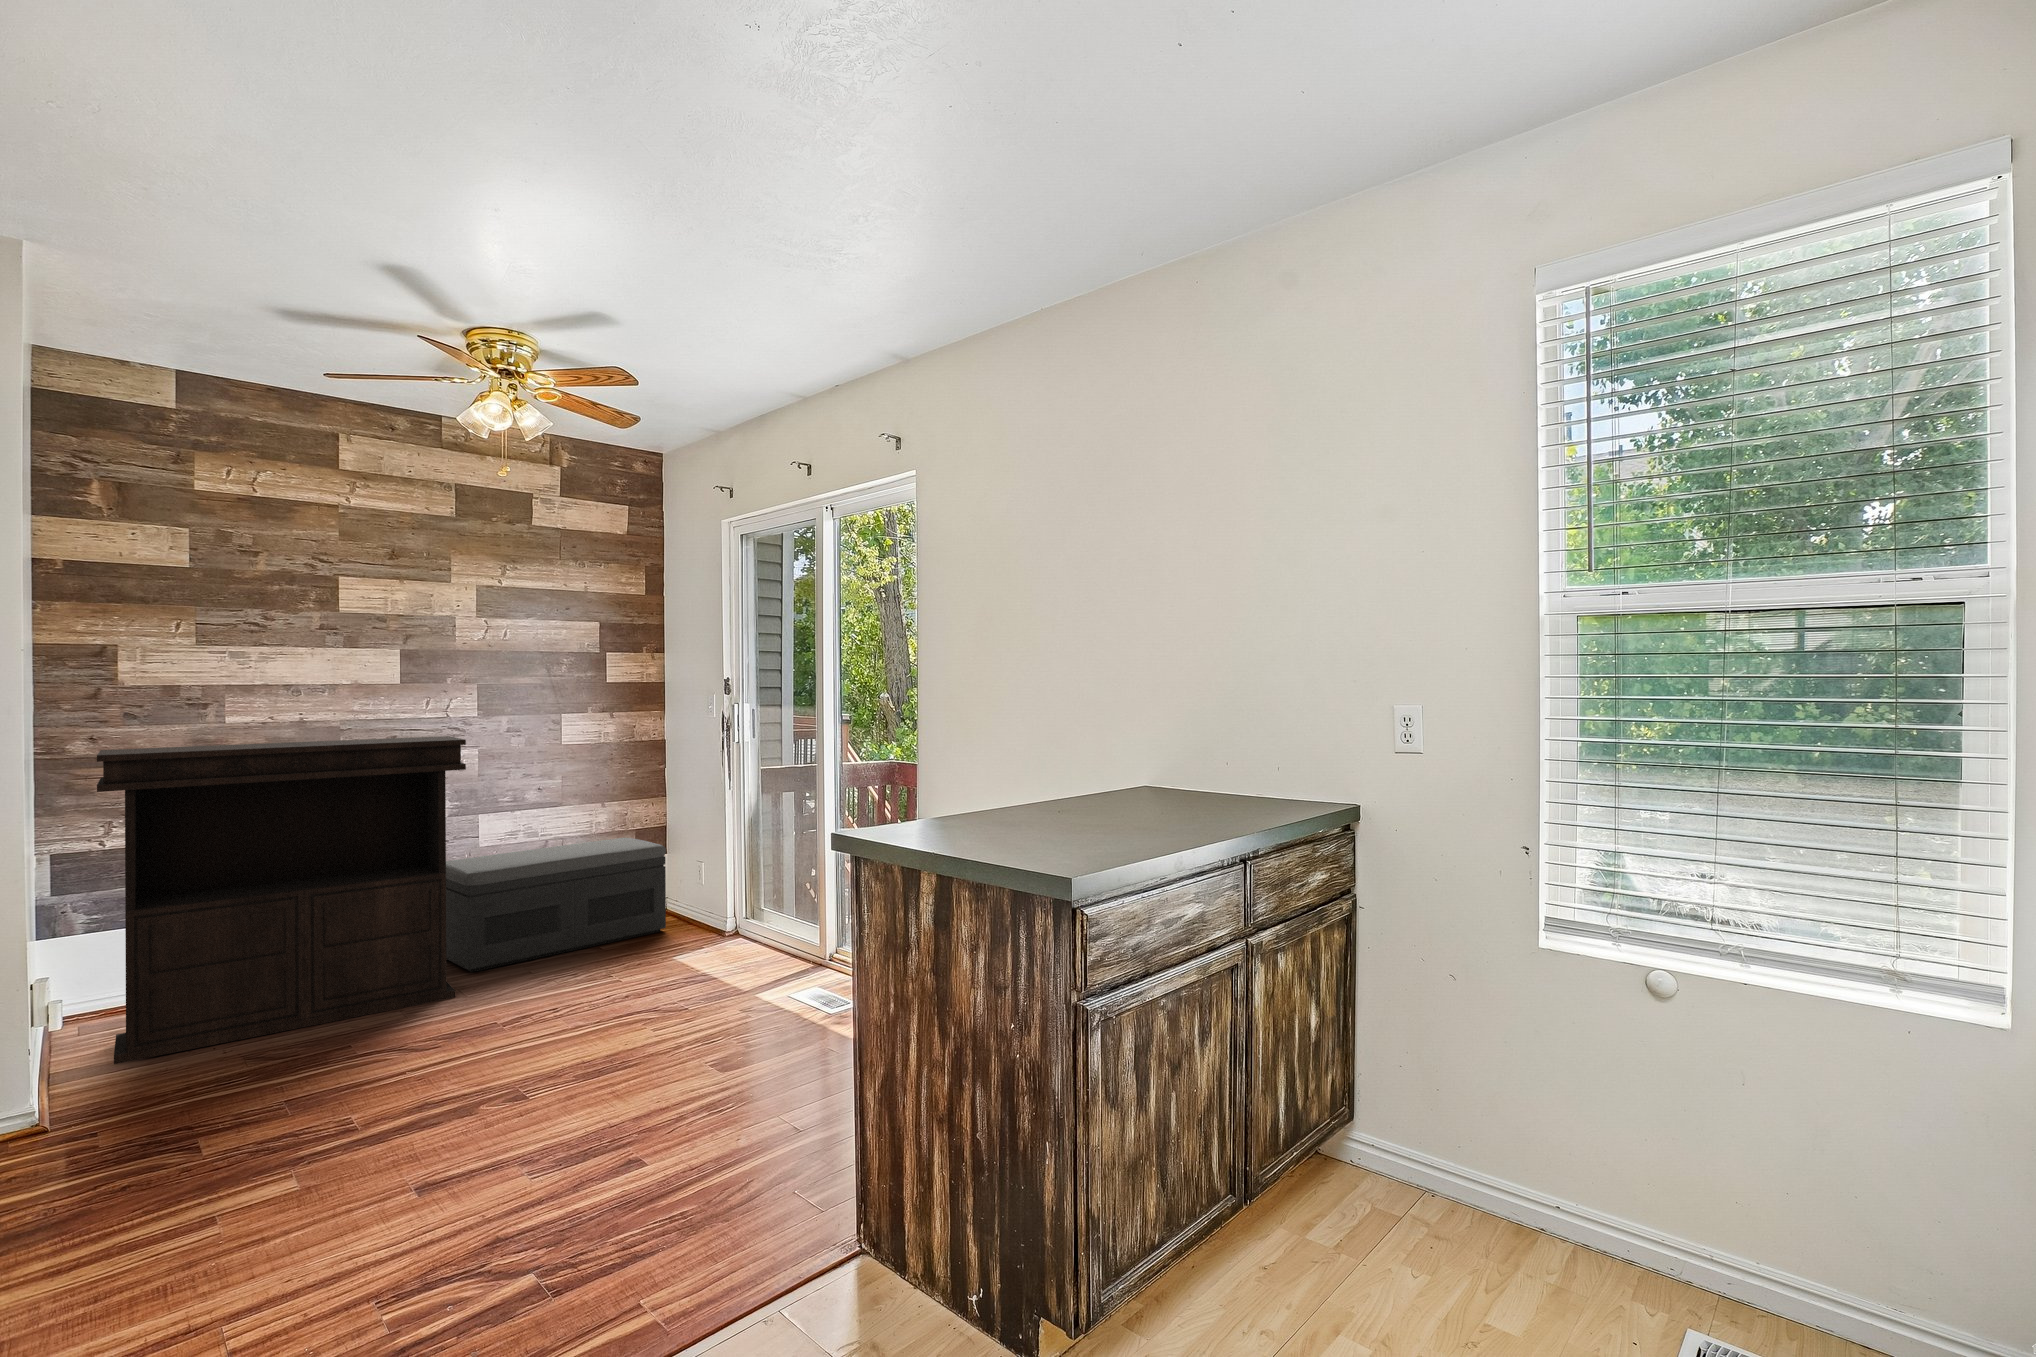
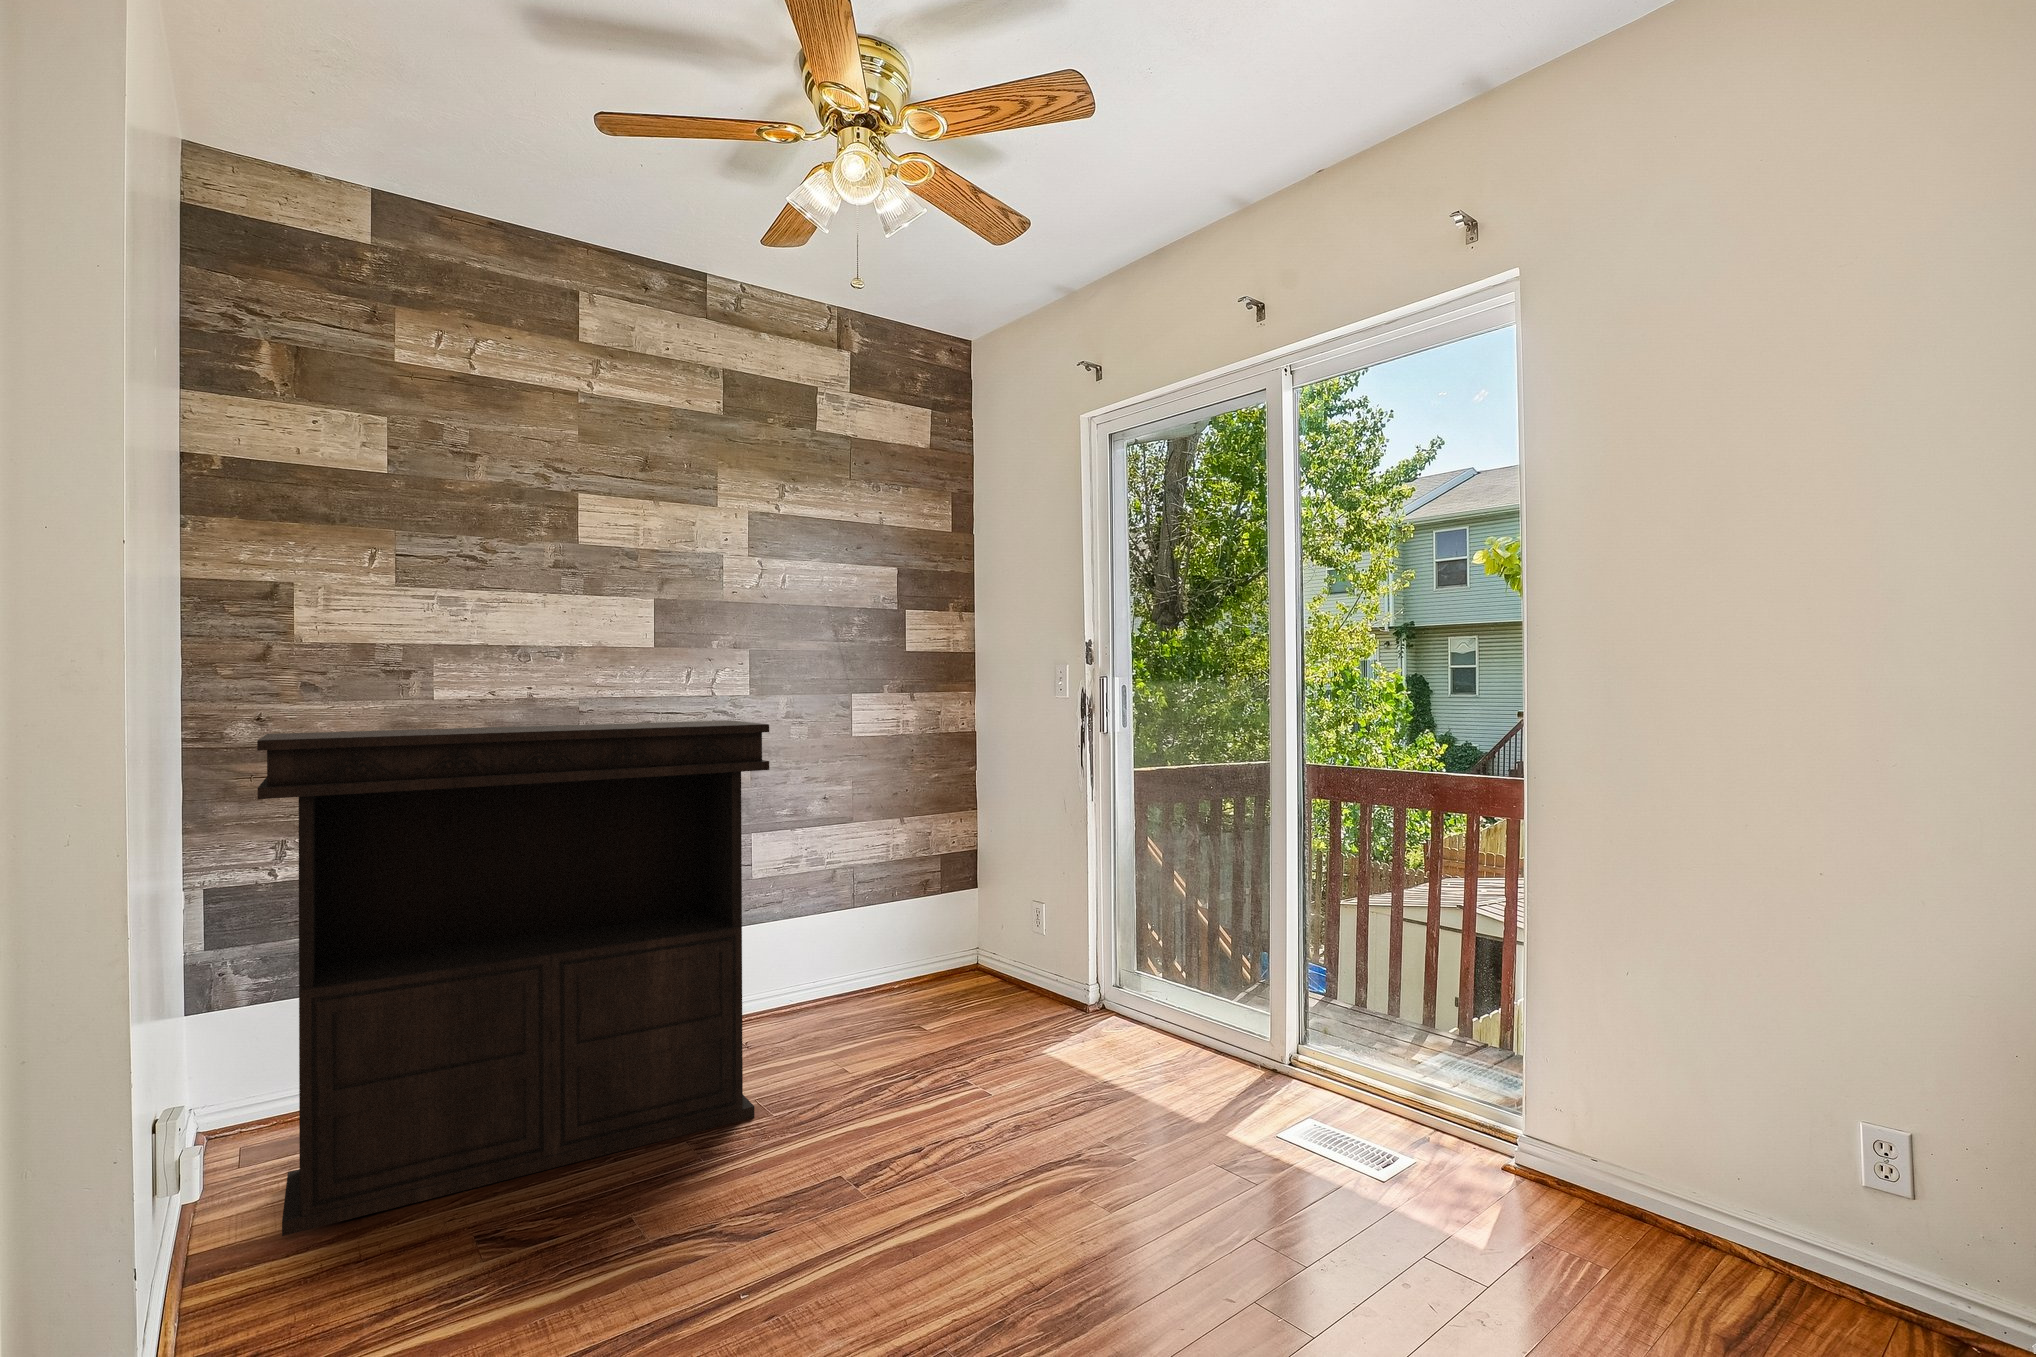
storage bench: present [446,838,666,972] -> none [703,867,998,1068]

